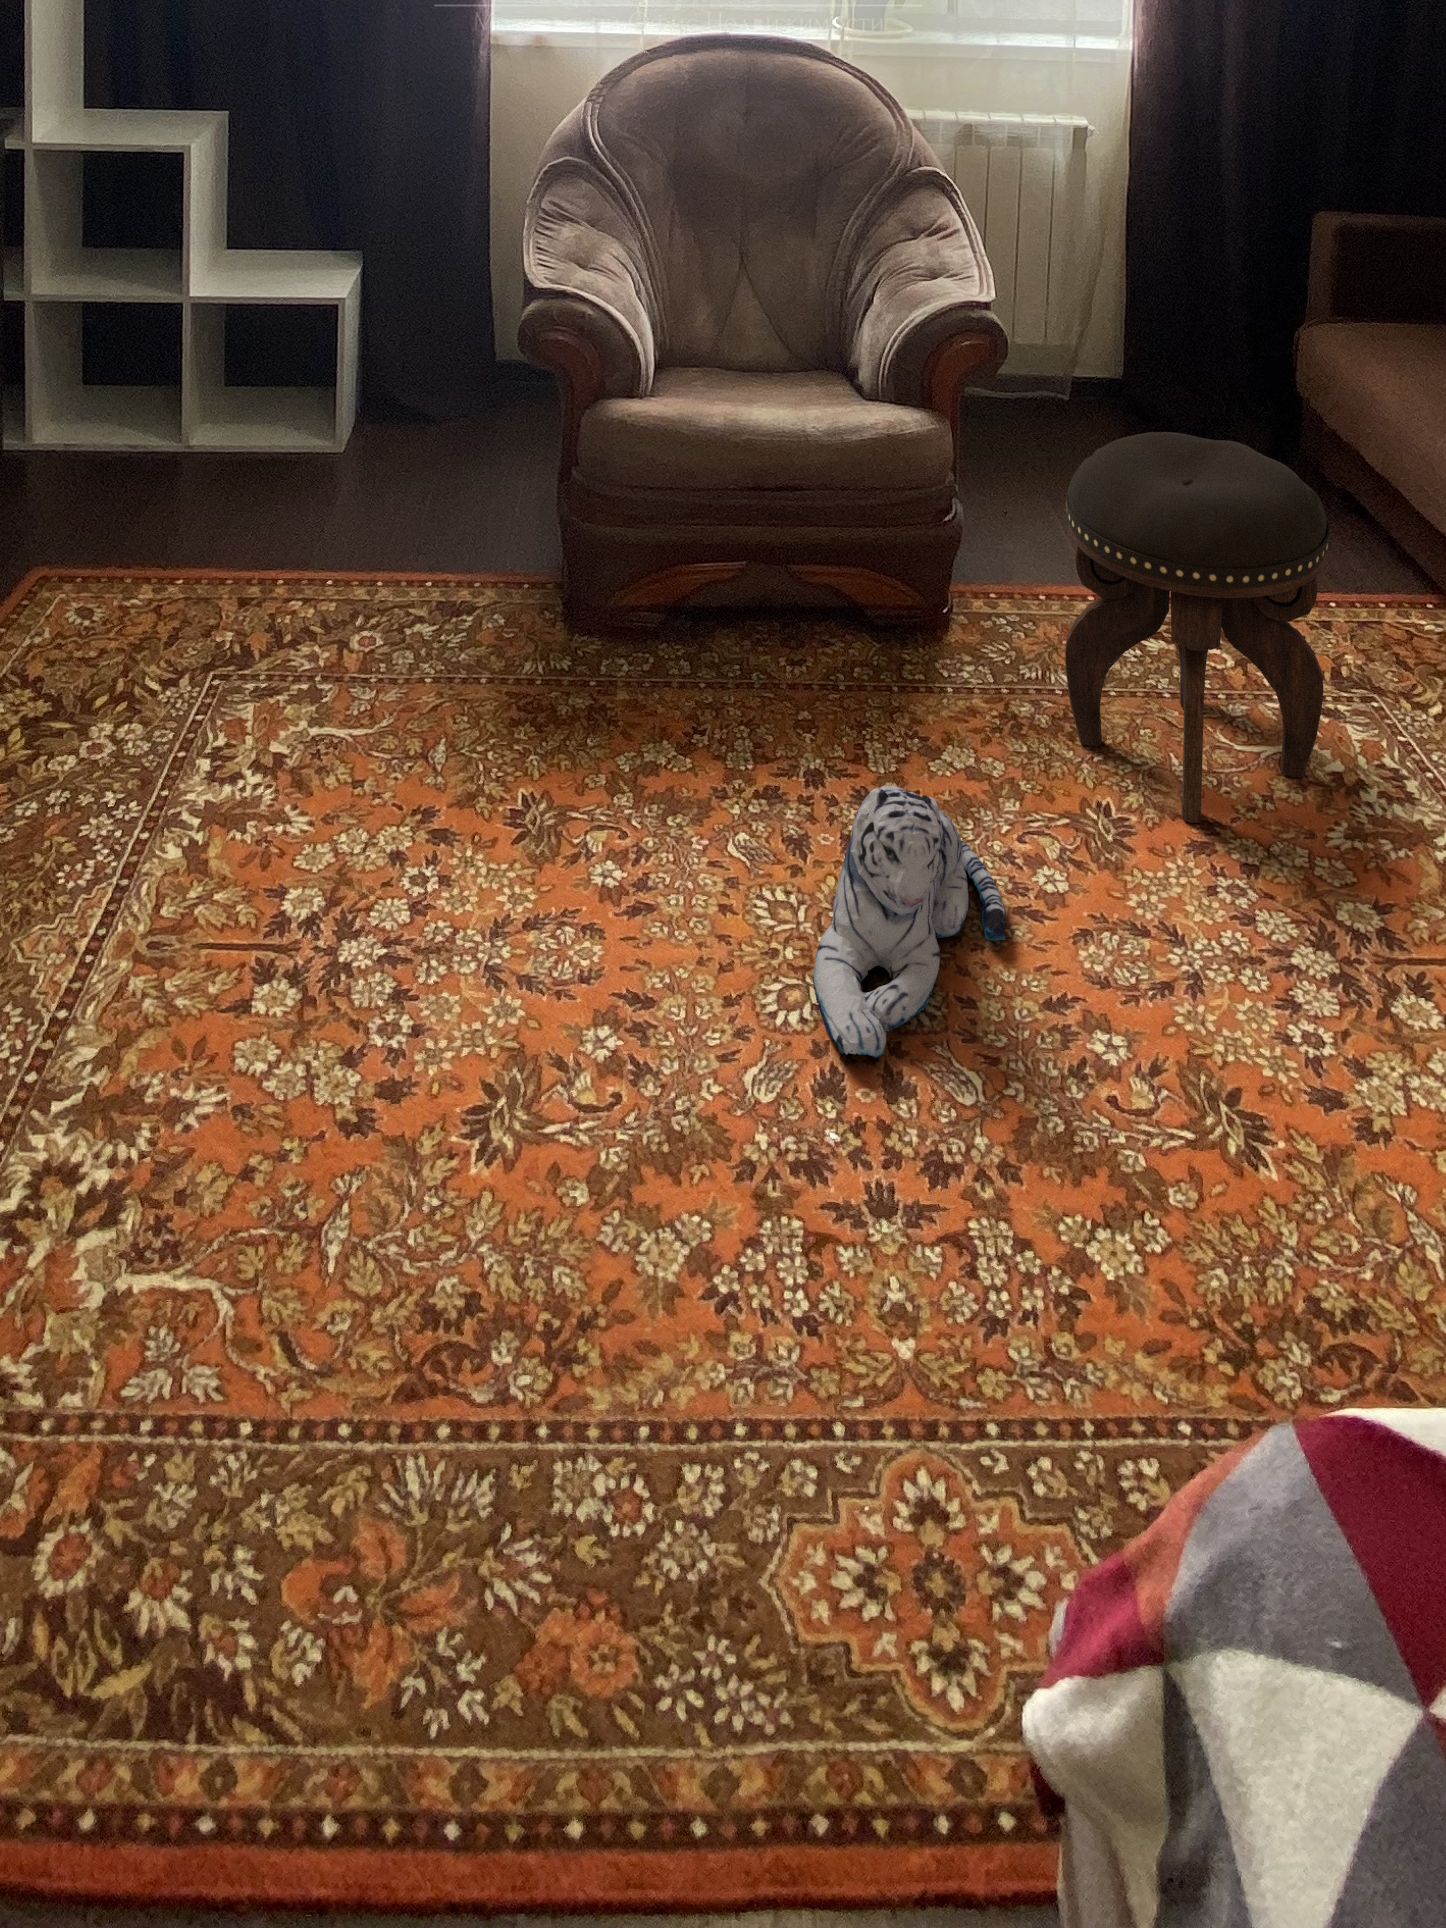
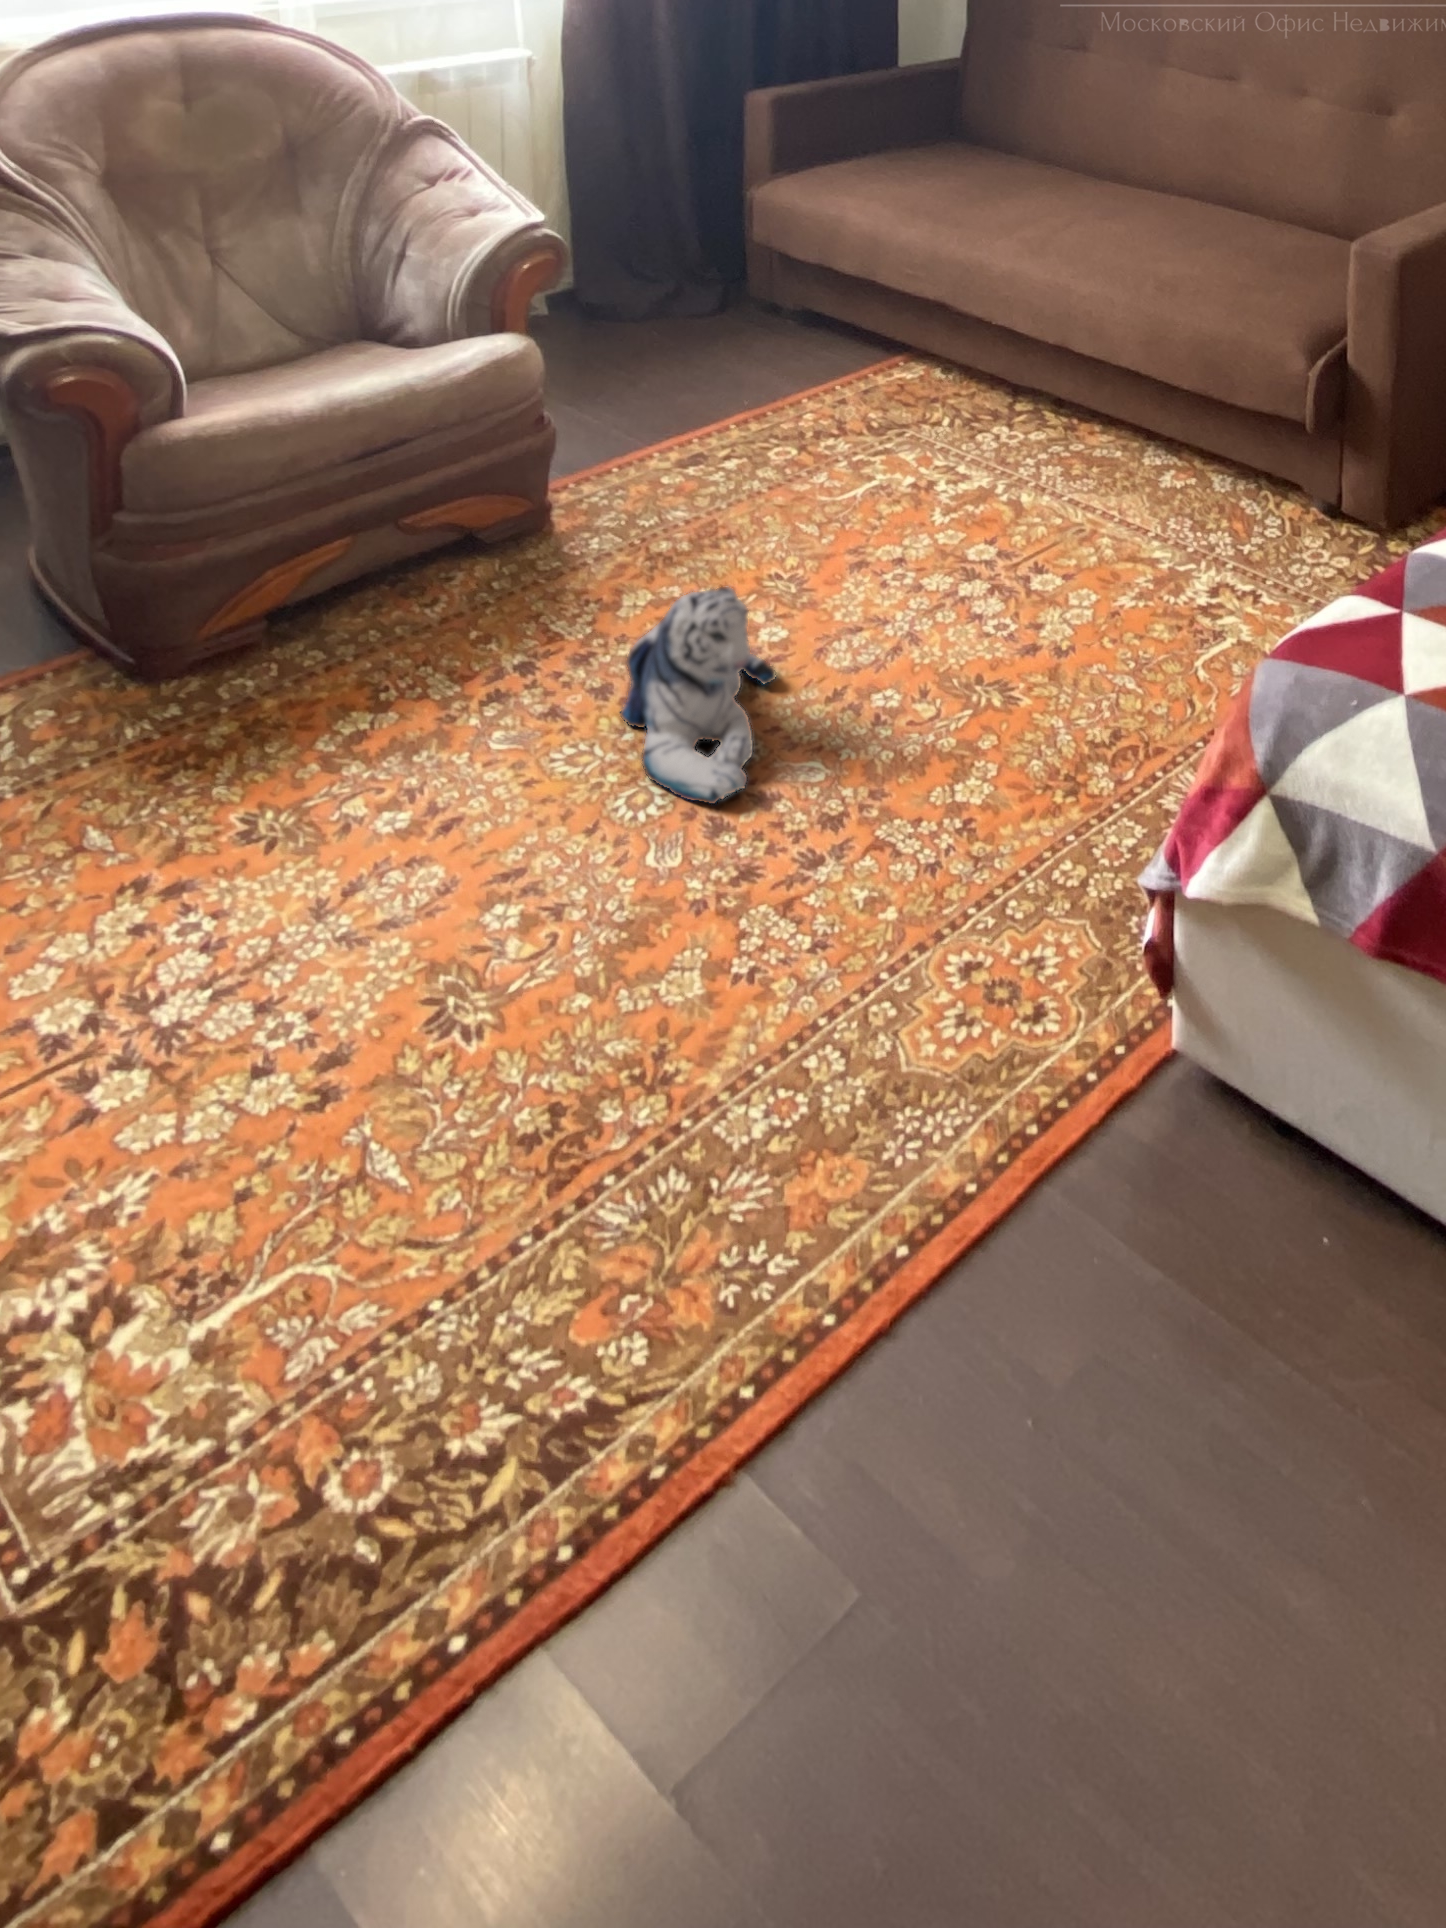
footstool: present [1065,432,1330,823] -> none [704,266,914,555]

